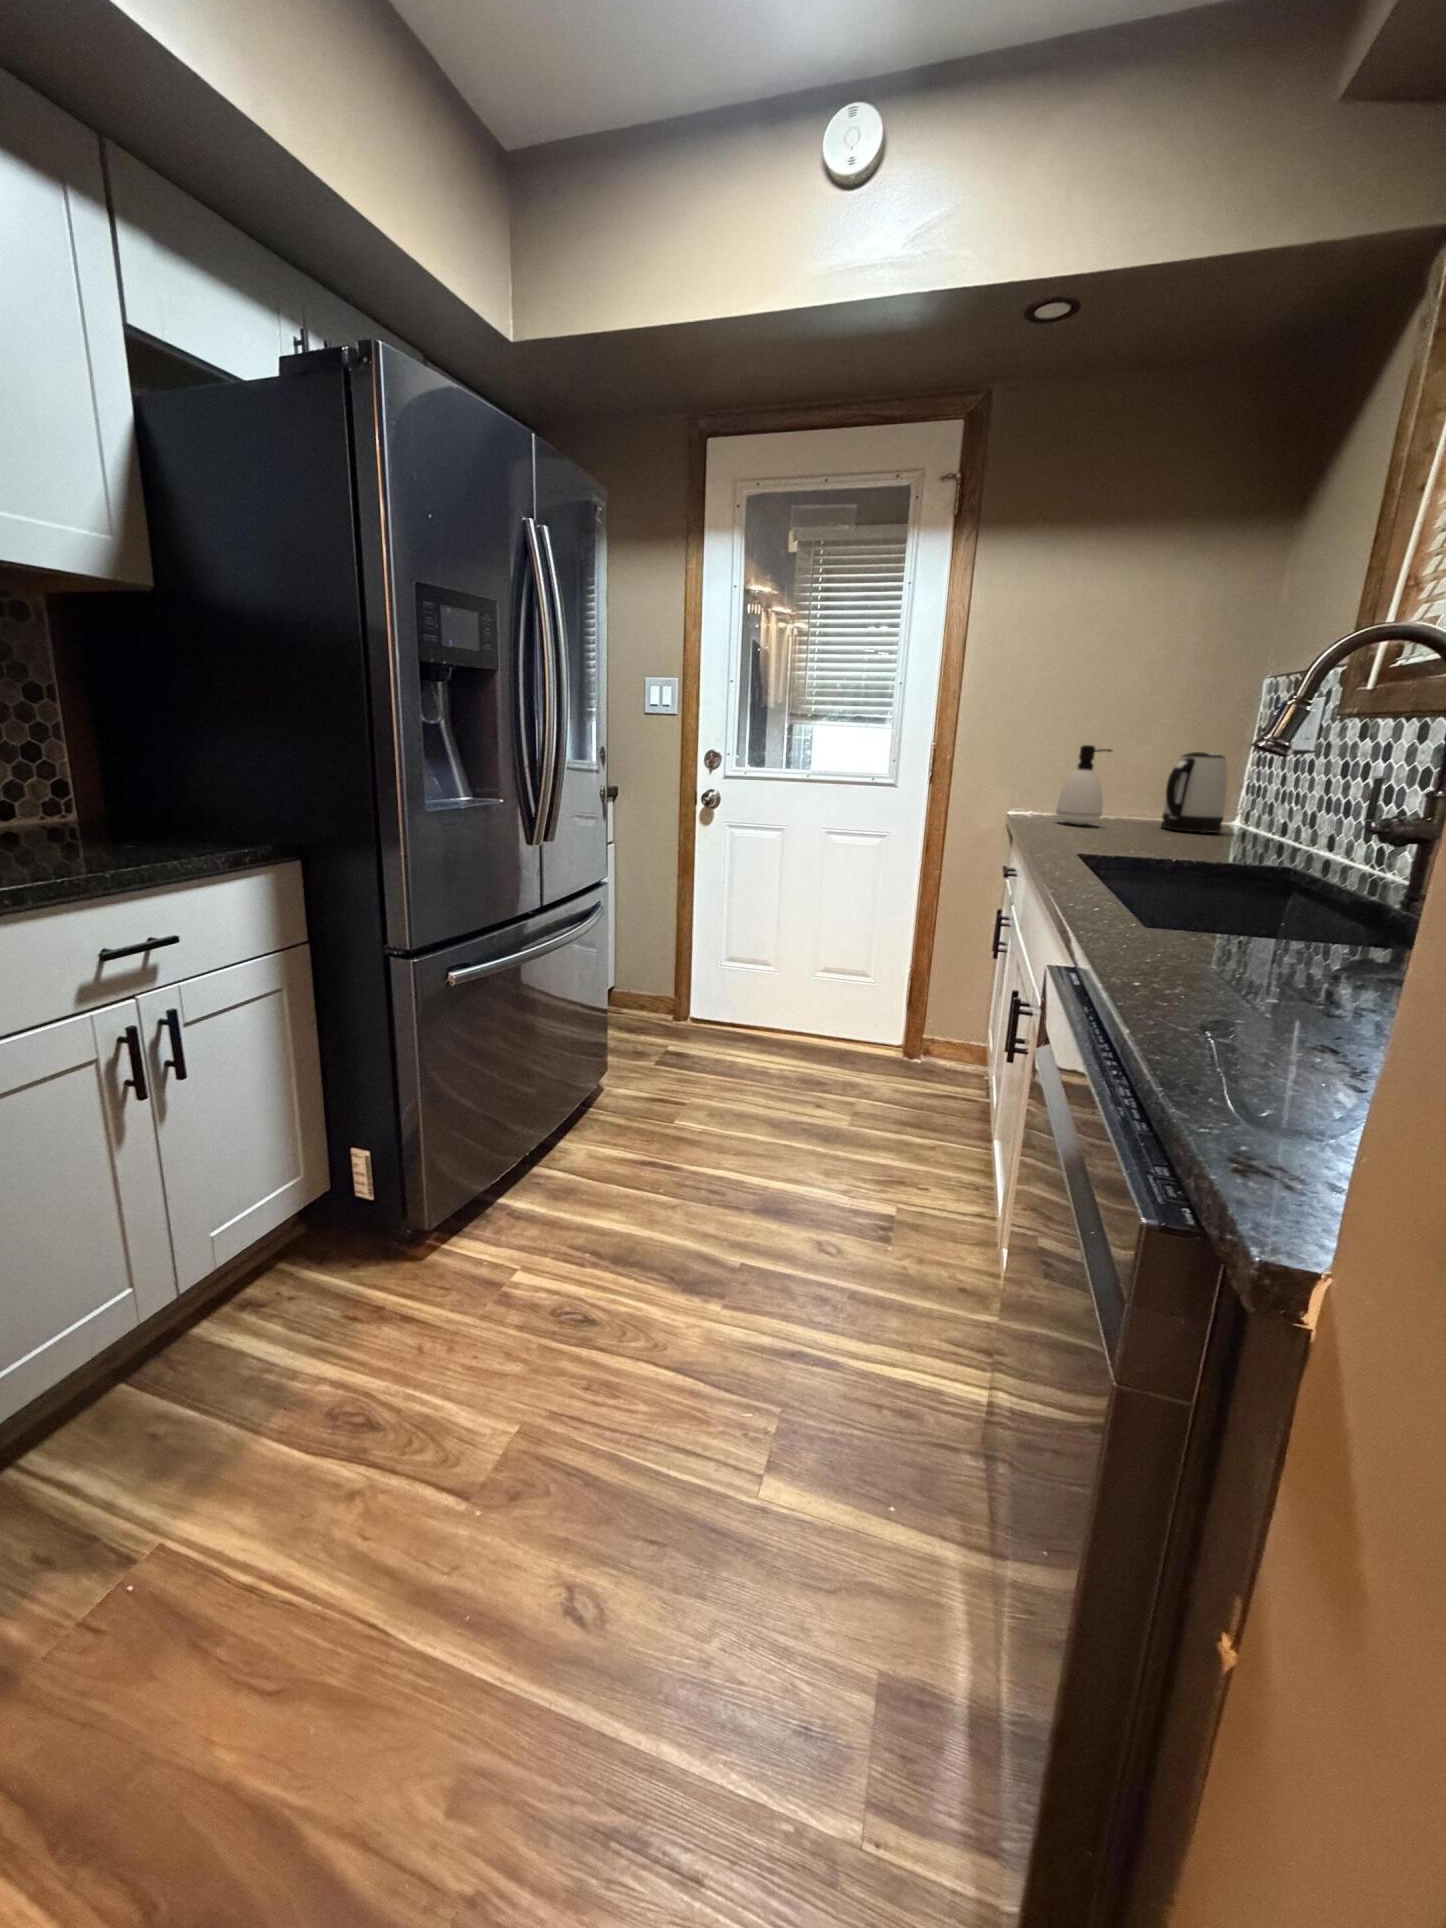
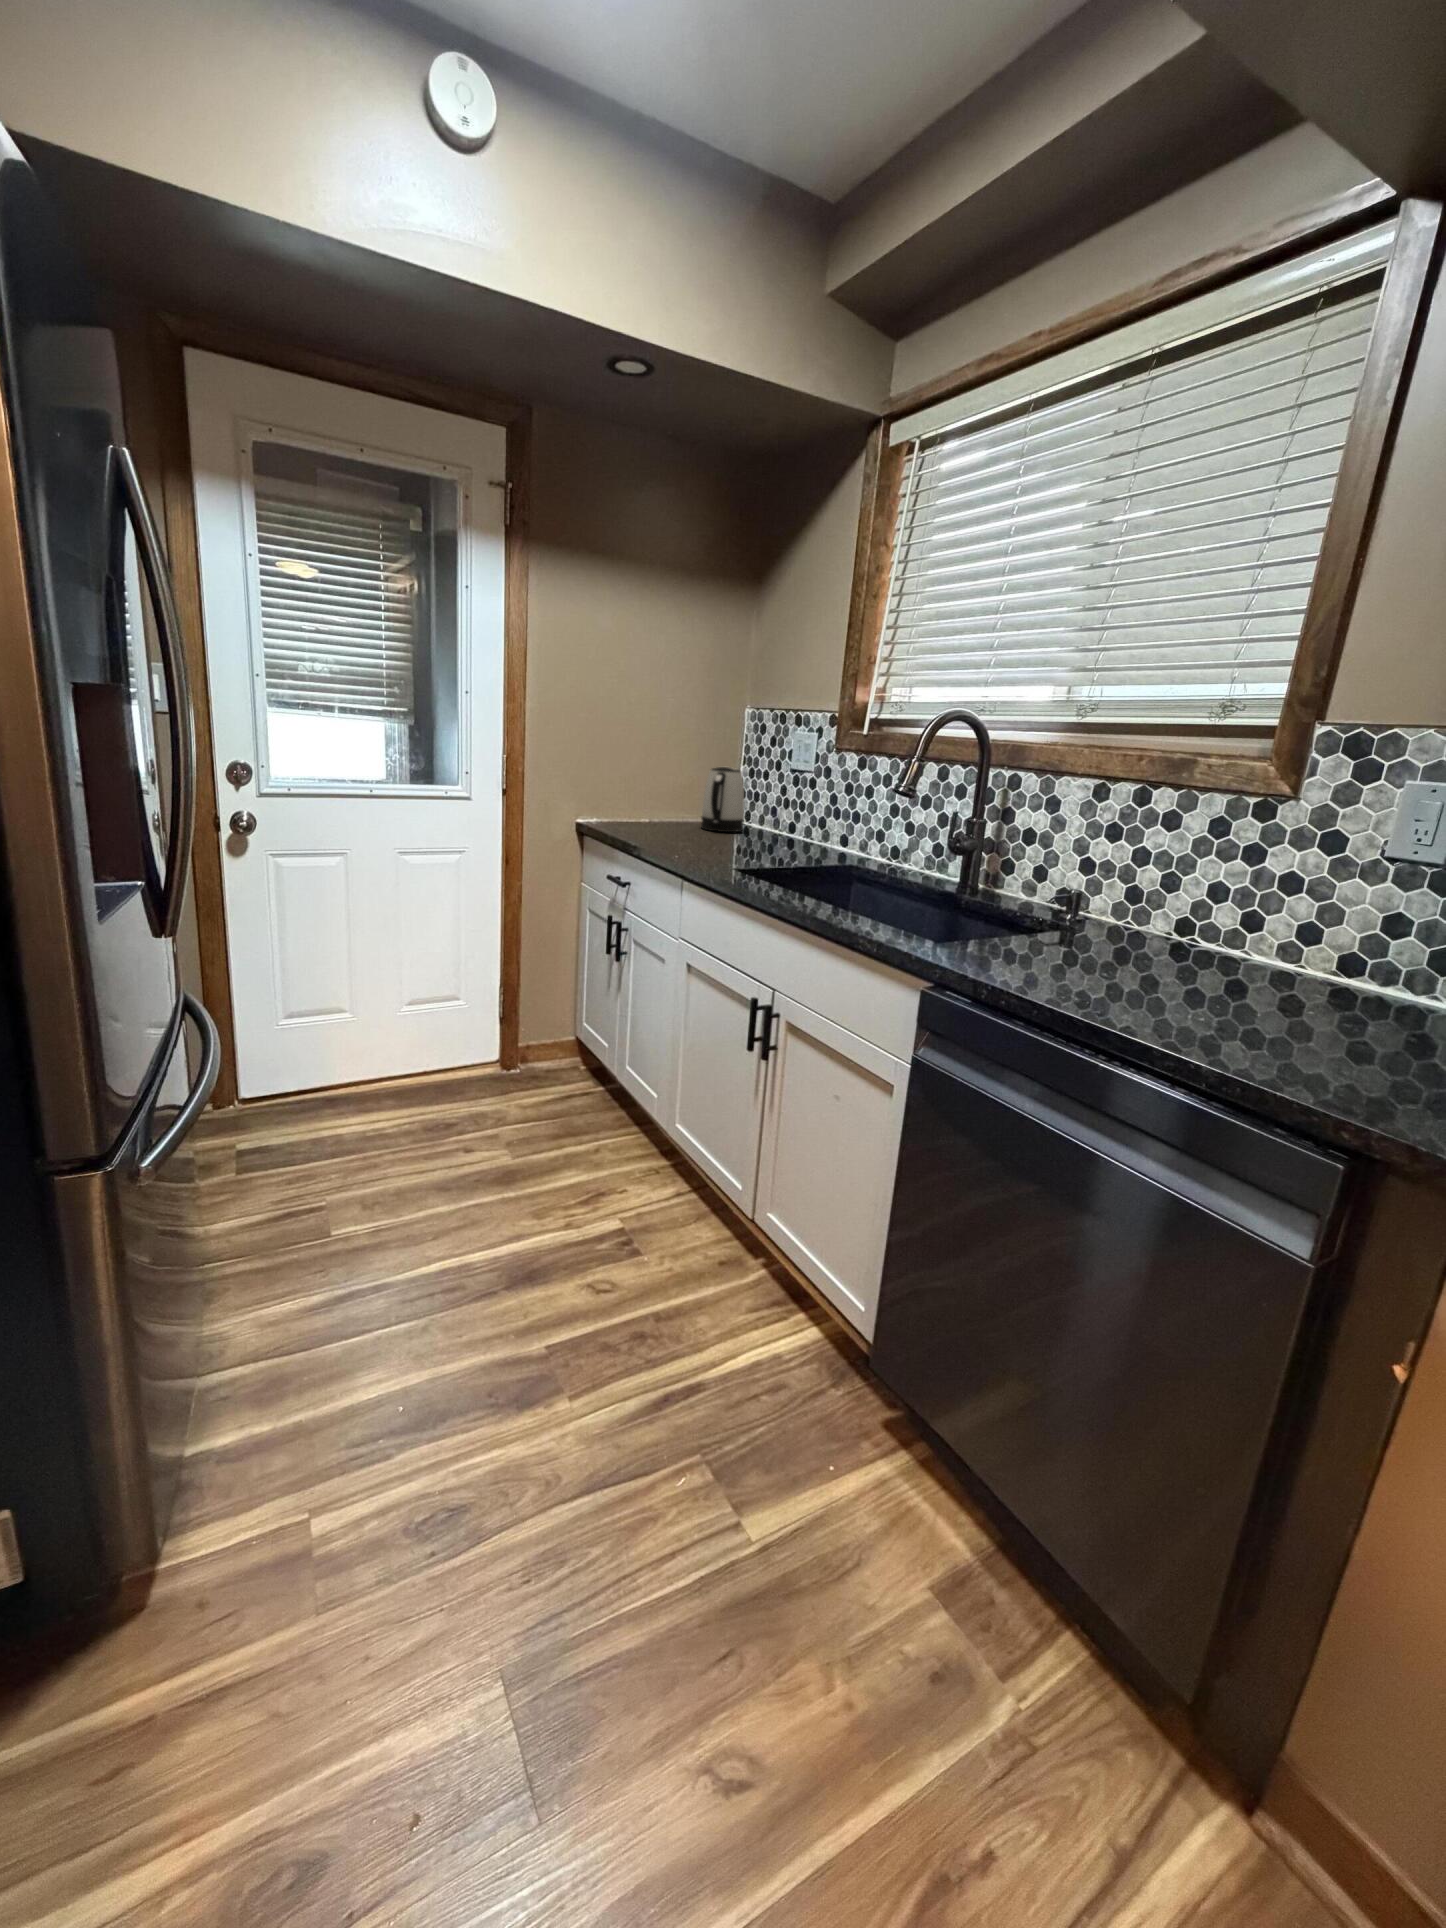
soap dispenser: present [1056,745,1111,825] -> none [639,763,680,833]

